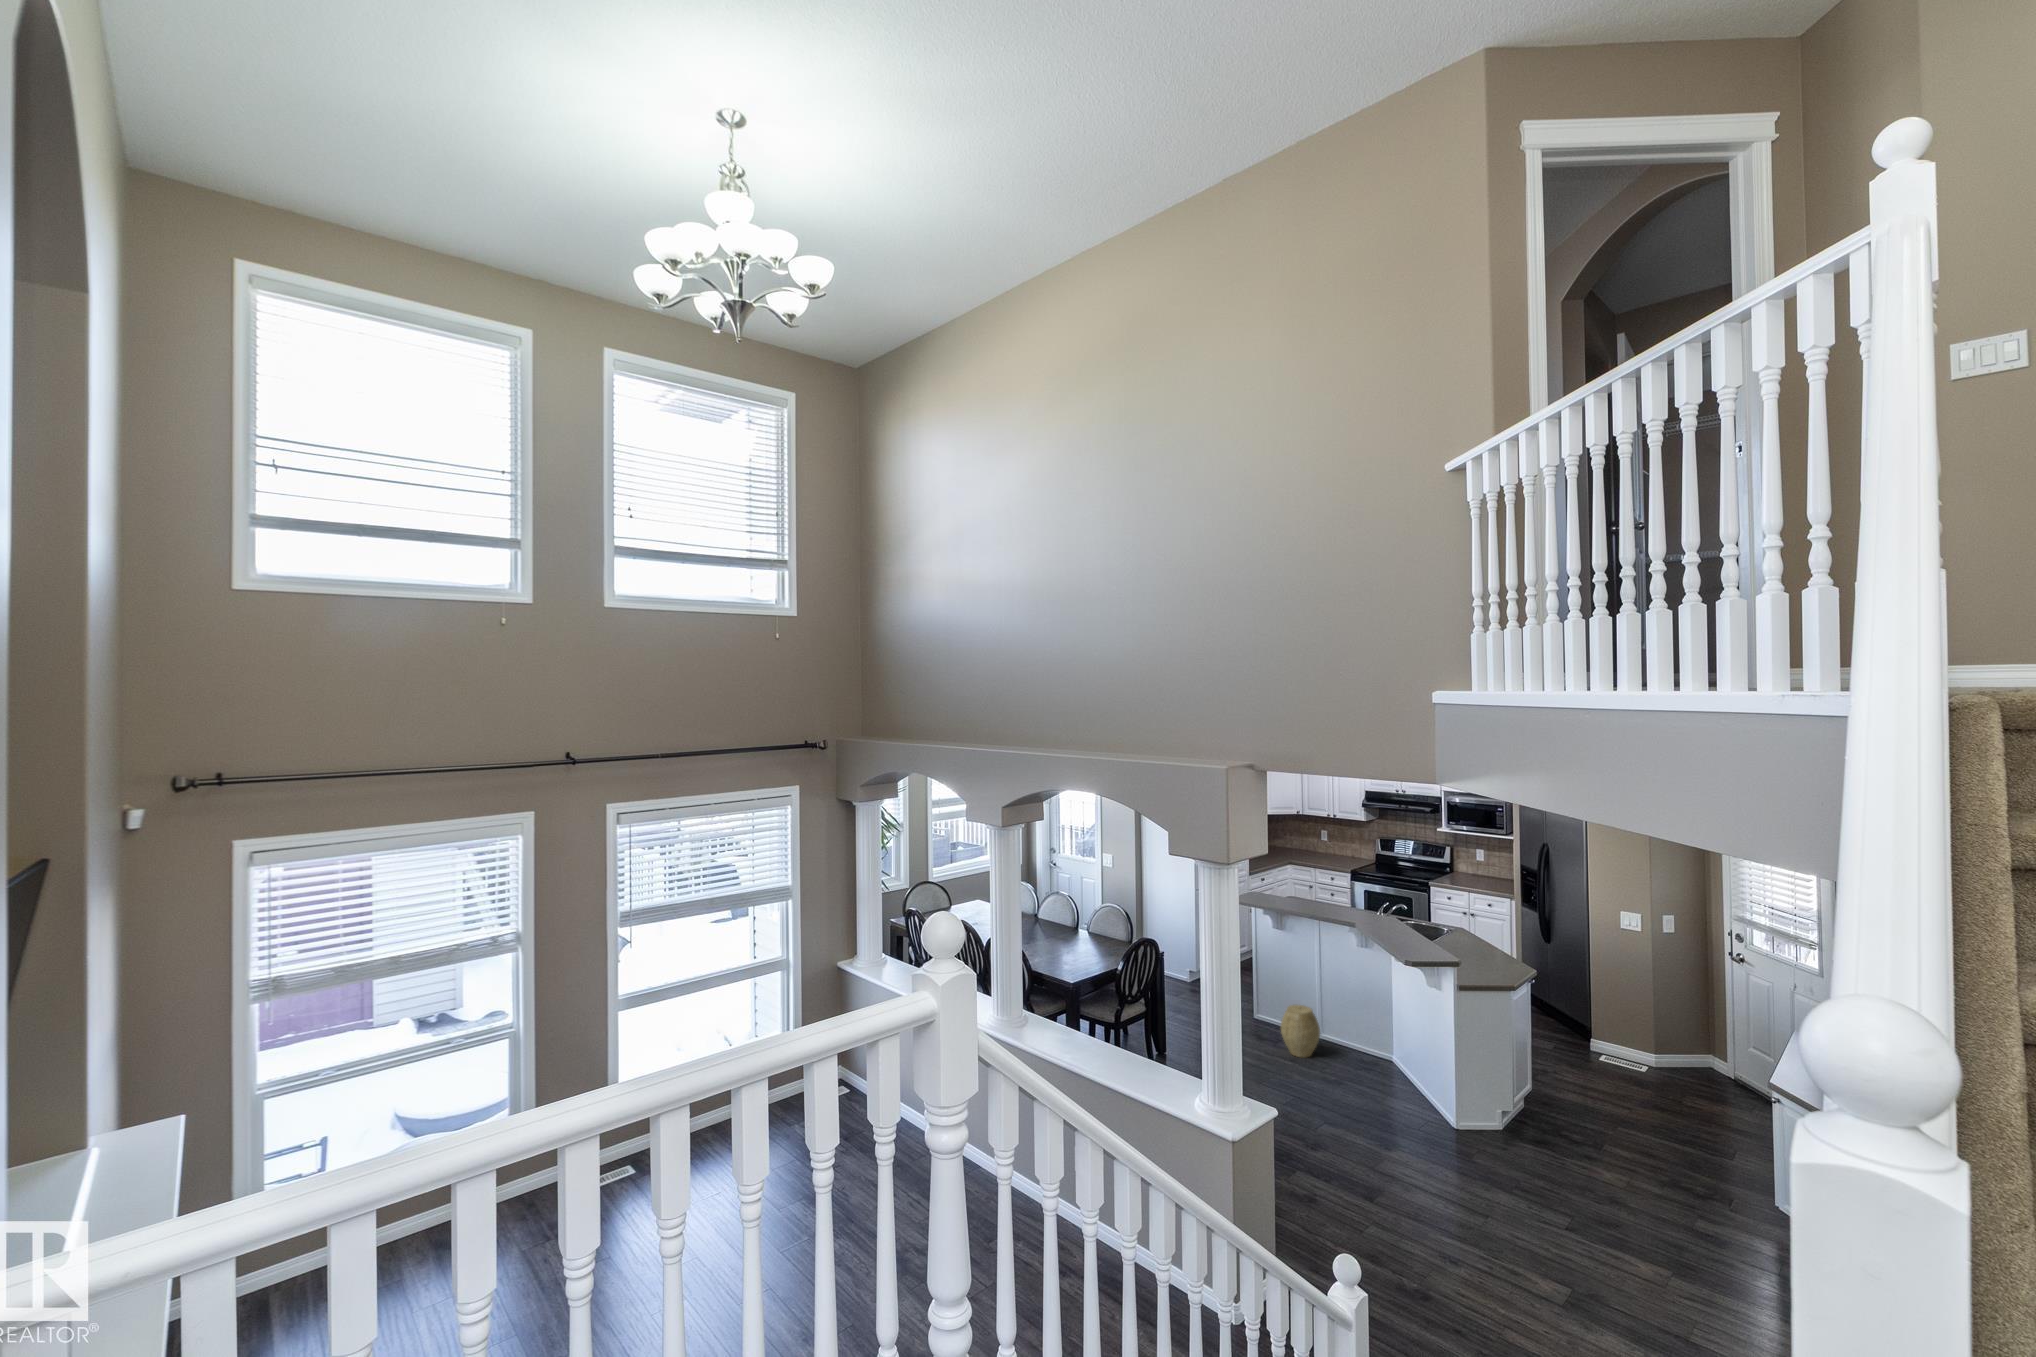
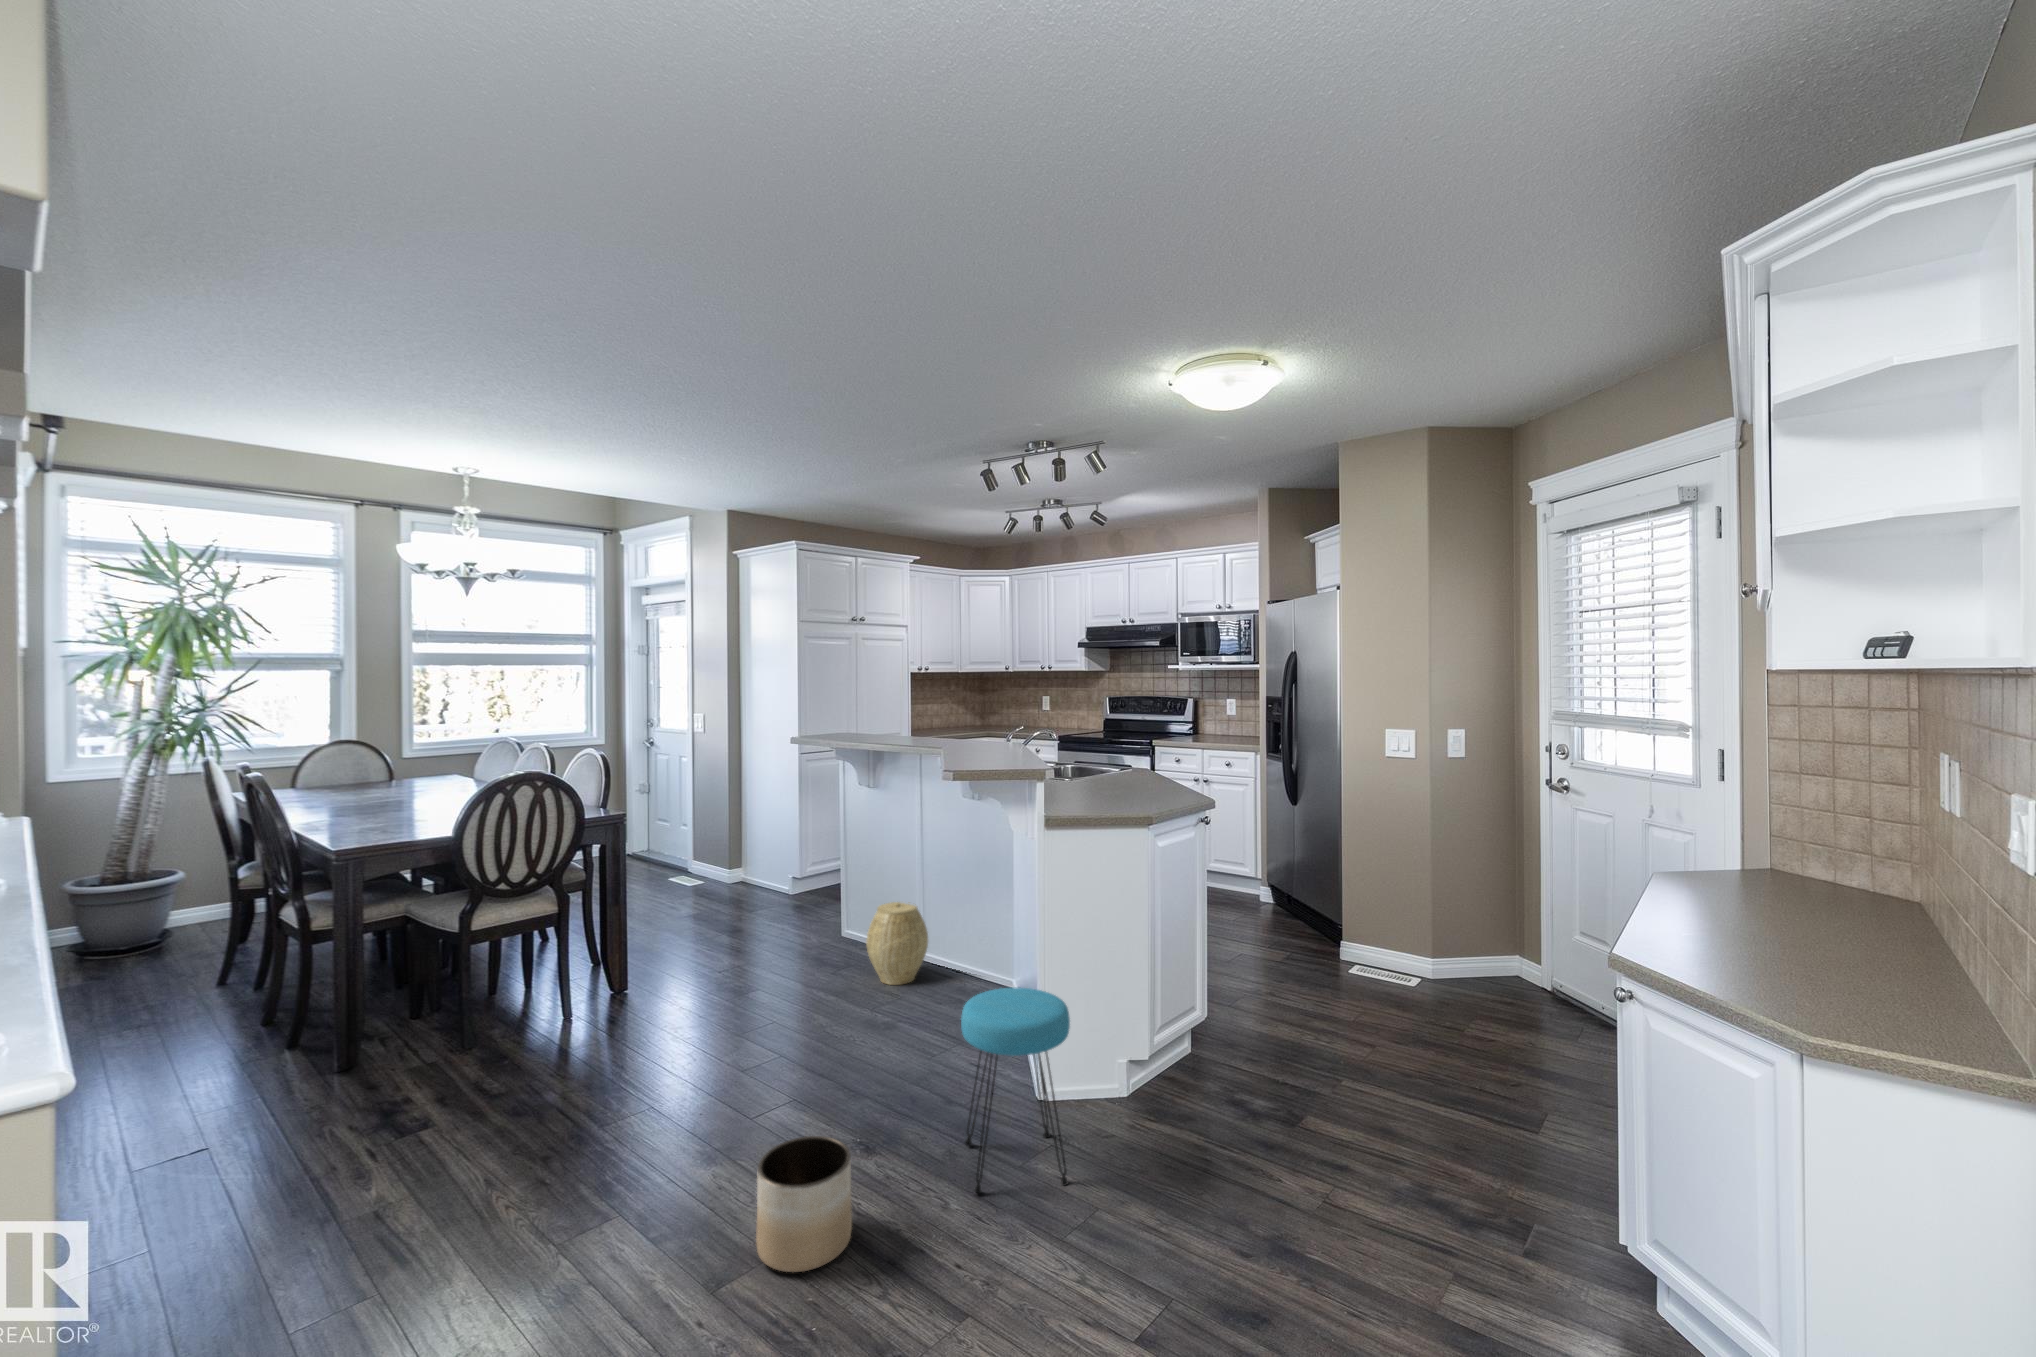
stool: none [1426,1074,1493,1173] -> present [961,987,1070,1193]
planter: none [1362,1143,1407,1201] -> present [756,1136,852,1272]

